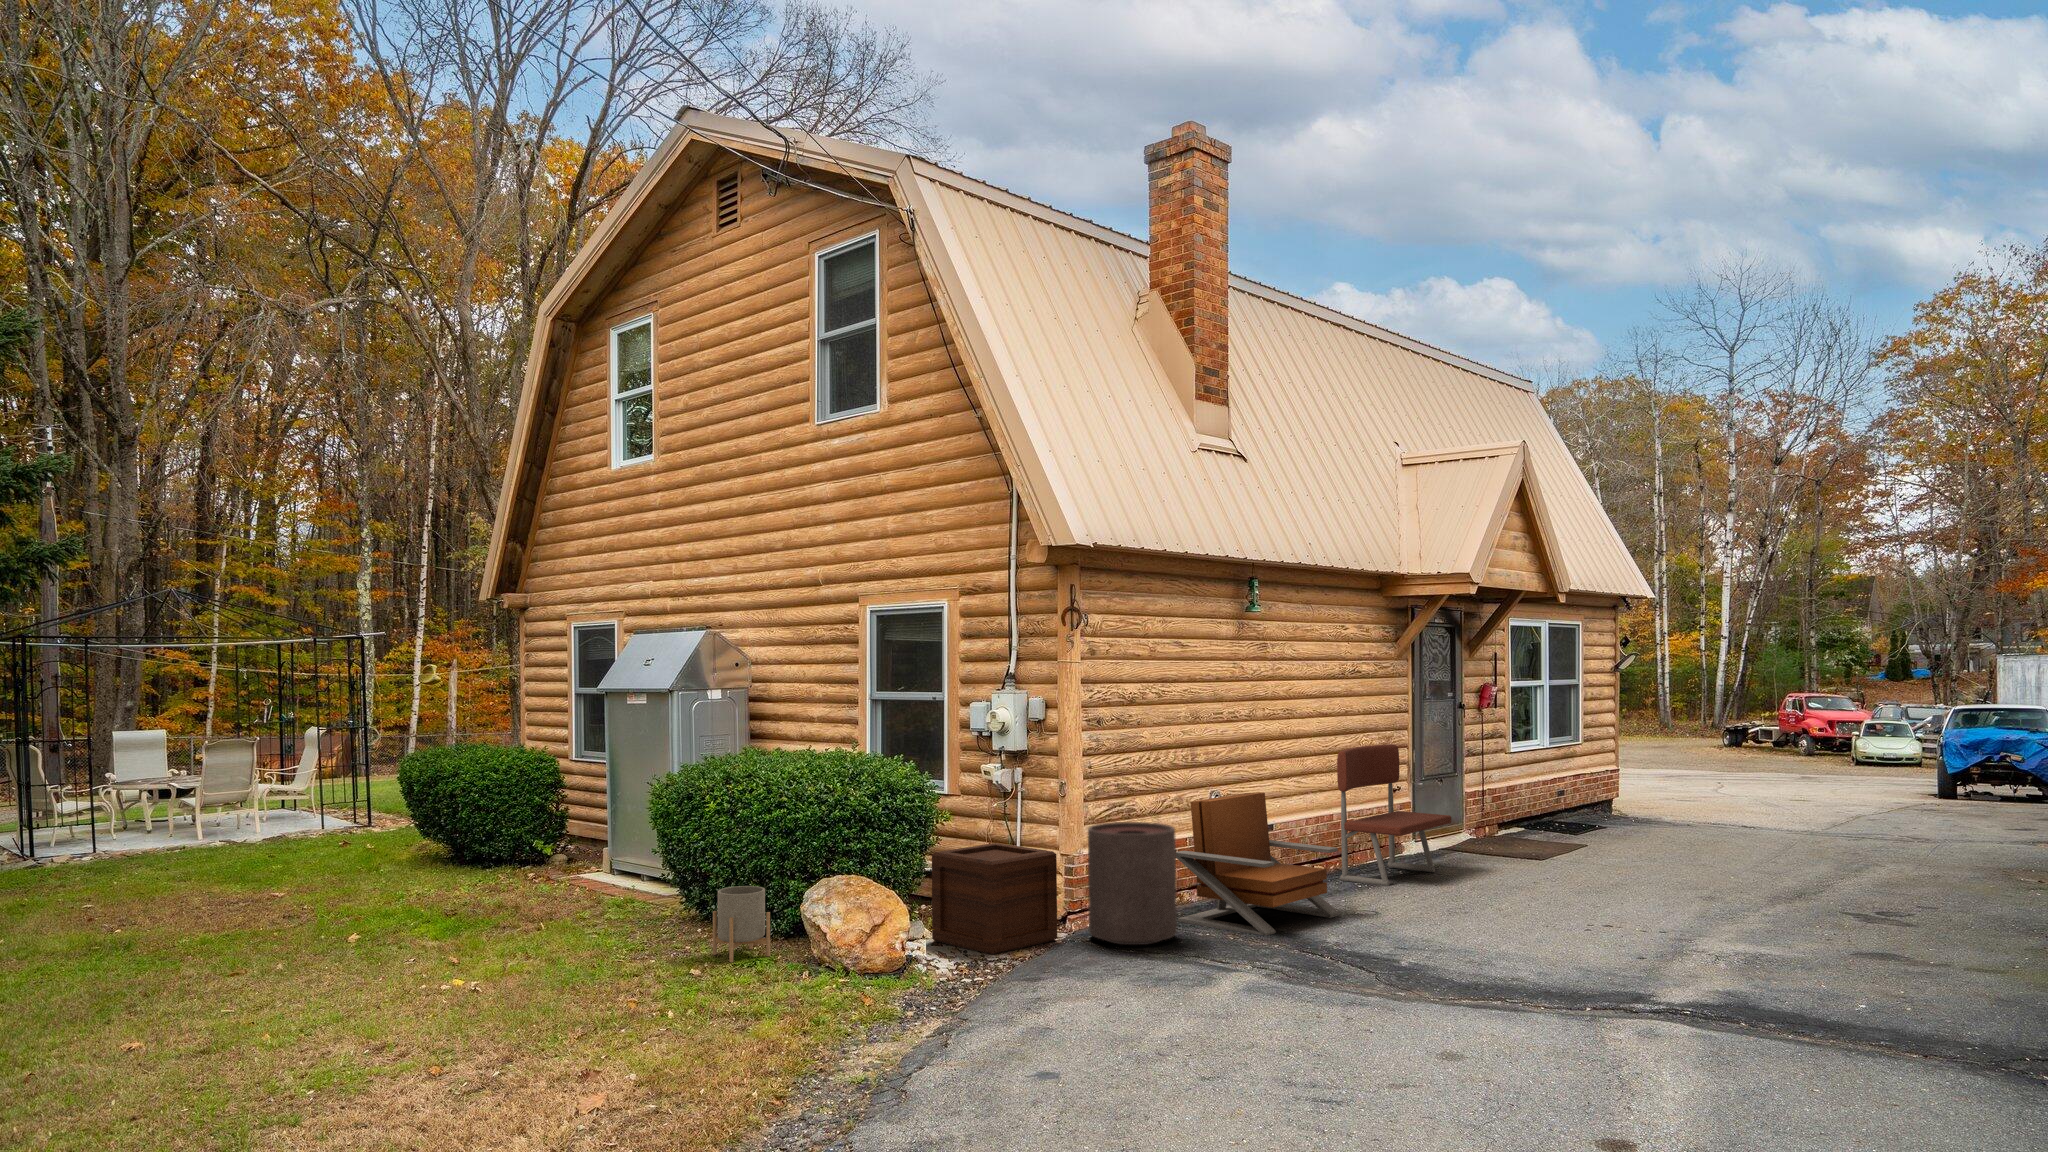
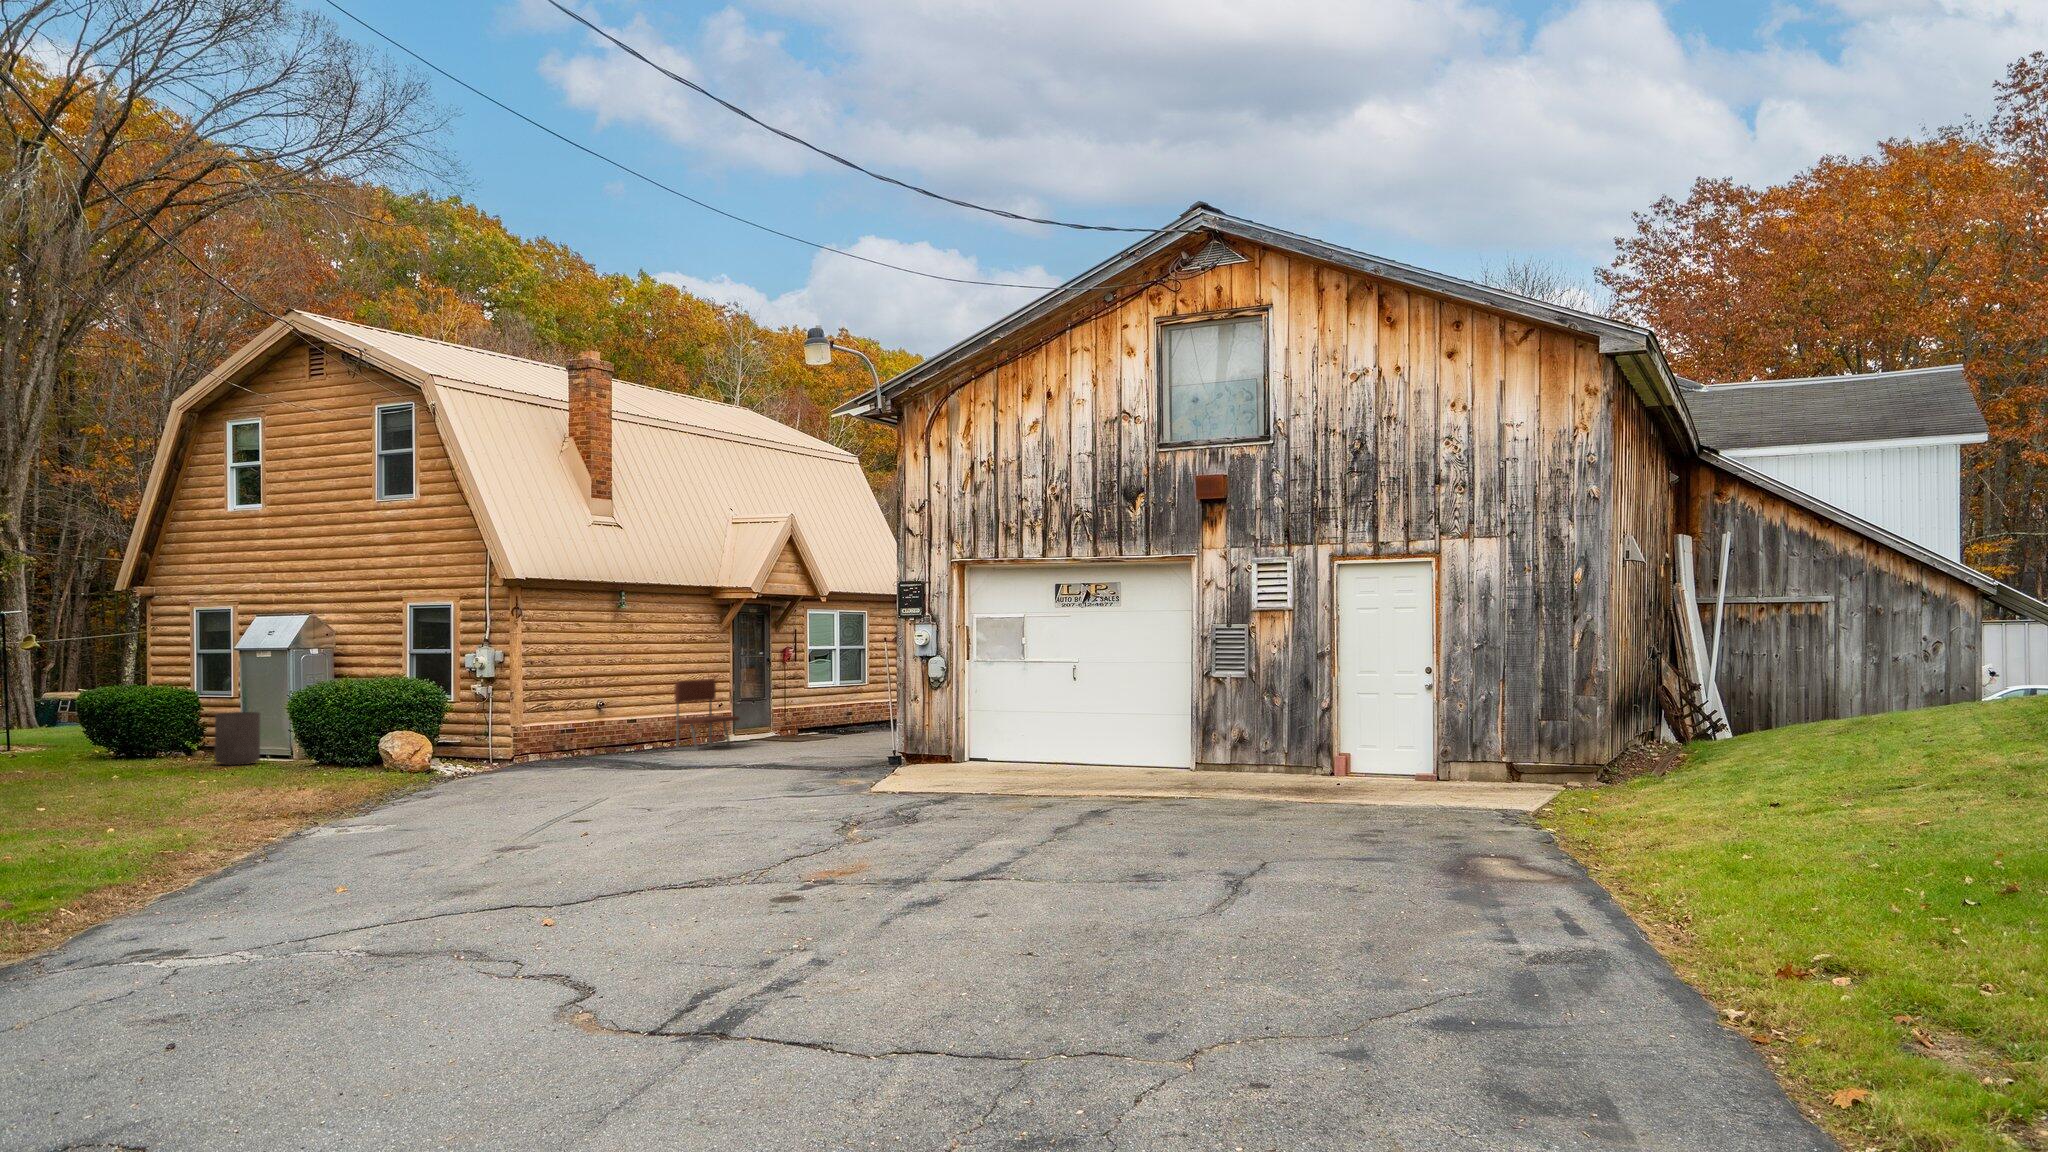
lounge chair: present [1176,793,1339,936] -> none [572,700,657,764]
trash can: present [1088,822,1177,945] -> present [215,712,260,766]
wooden crate: present [932,843,1057,955] -> none [444,724,509,772]
planter: present [713,886,770,962] -> none [330,743,361,777]

